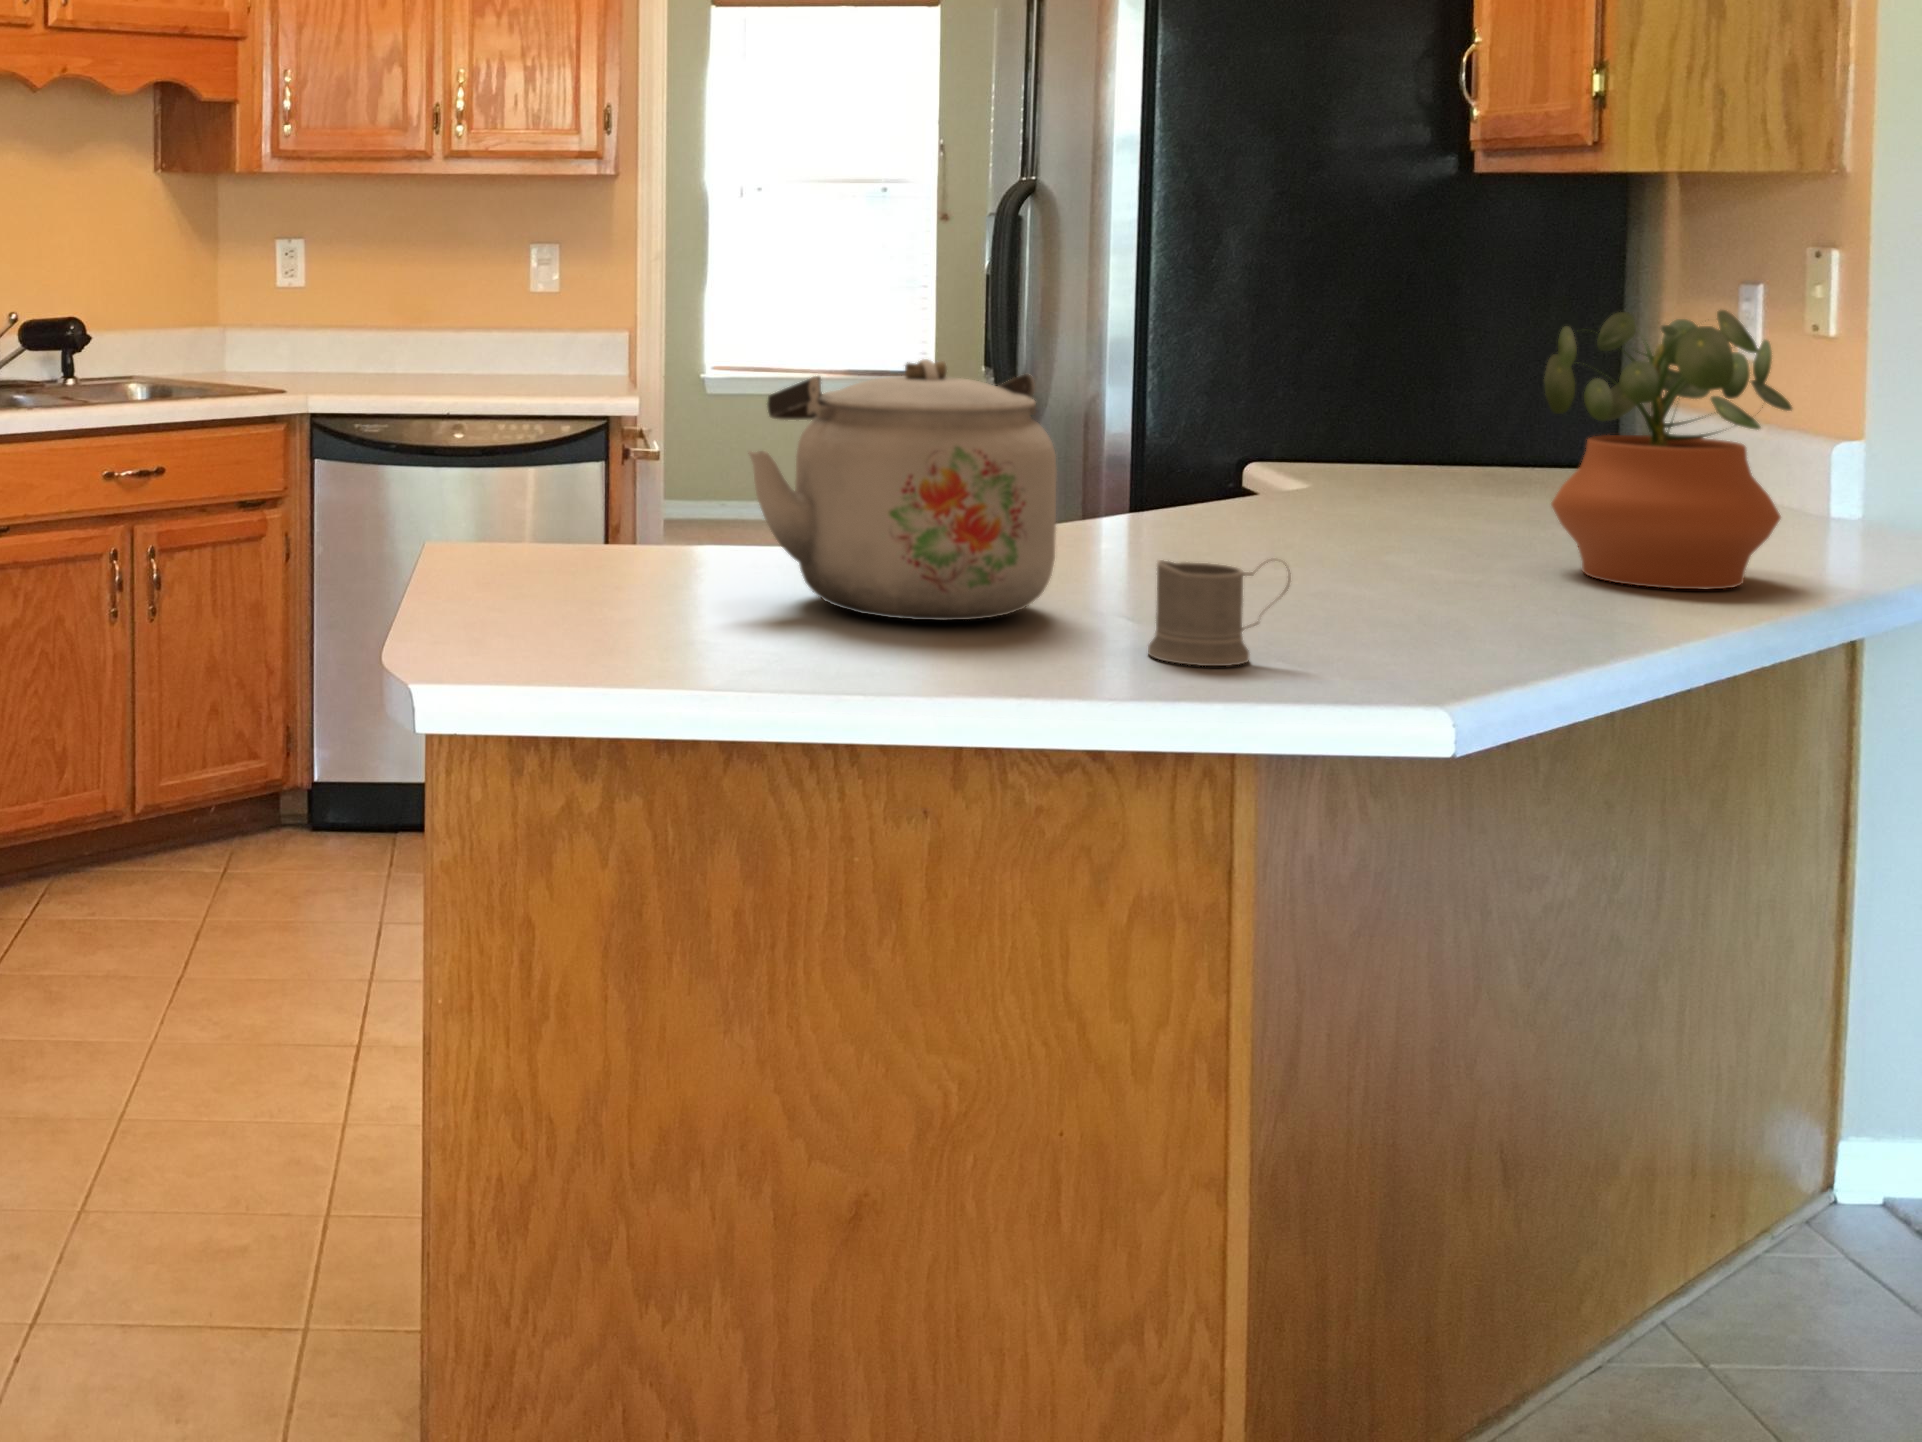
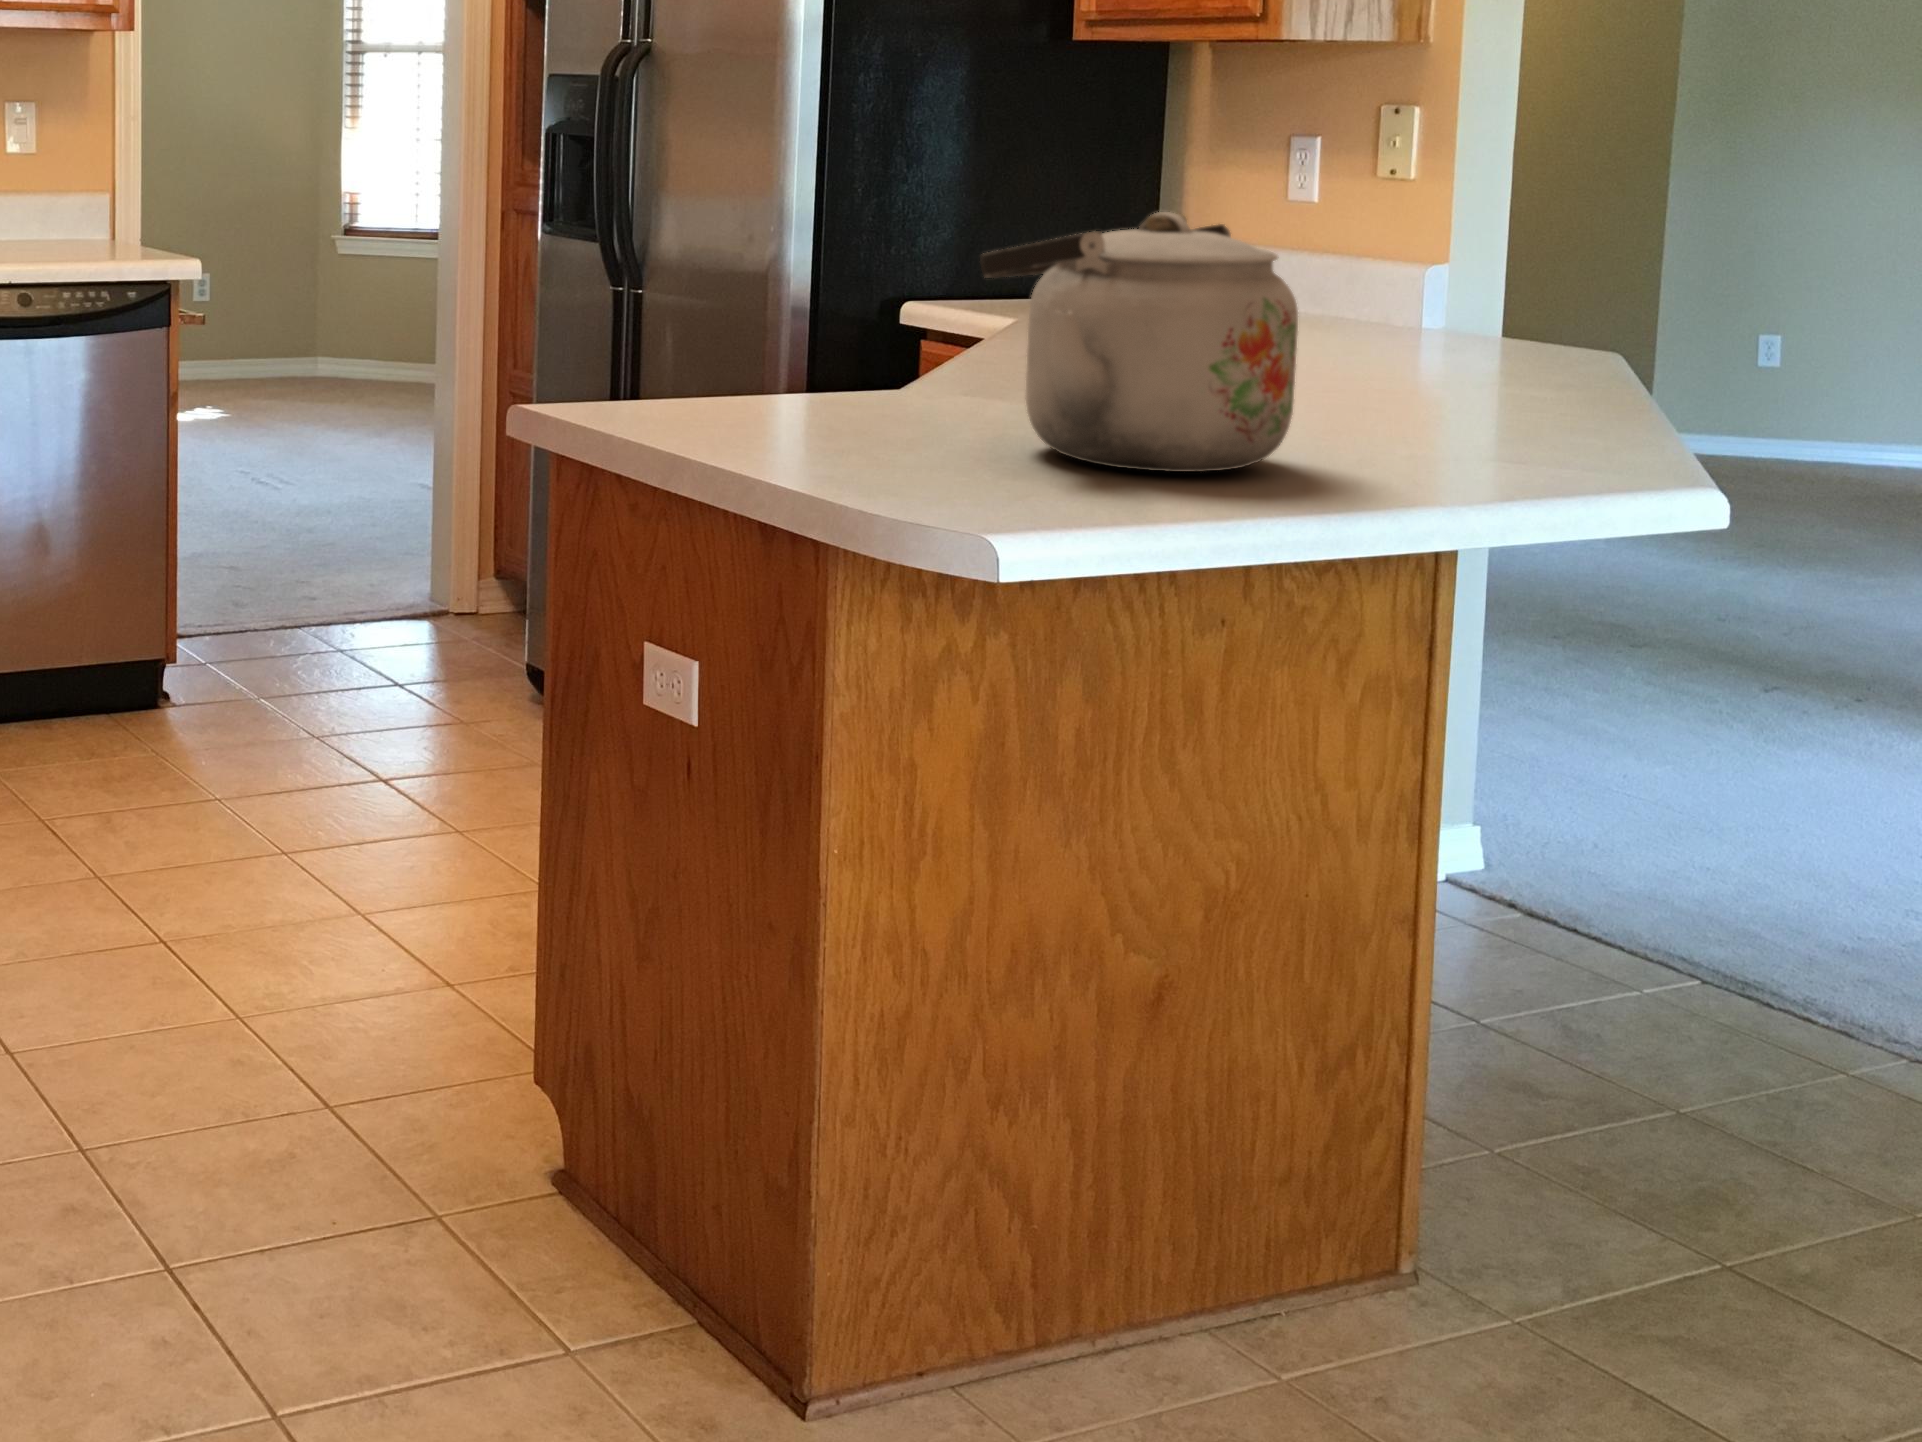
potted plant: present [1544,310,1792,589] -> none [1396,156,1588,393]
mug: present [1148,559,1291,666] -> none [1427,389,1554,493]

